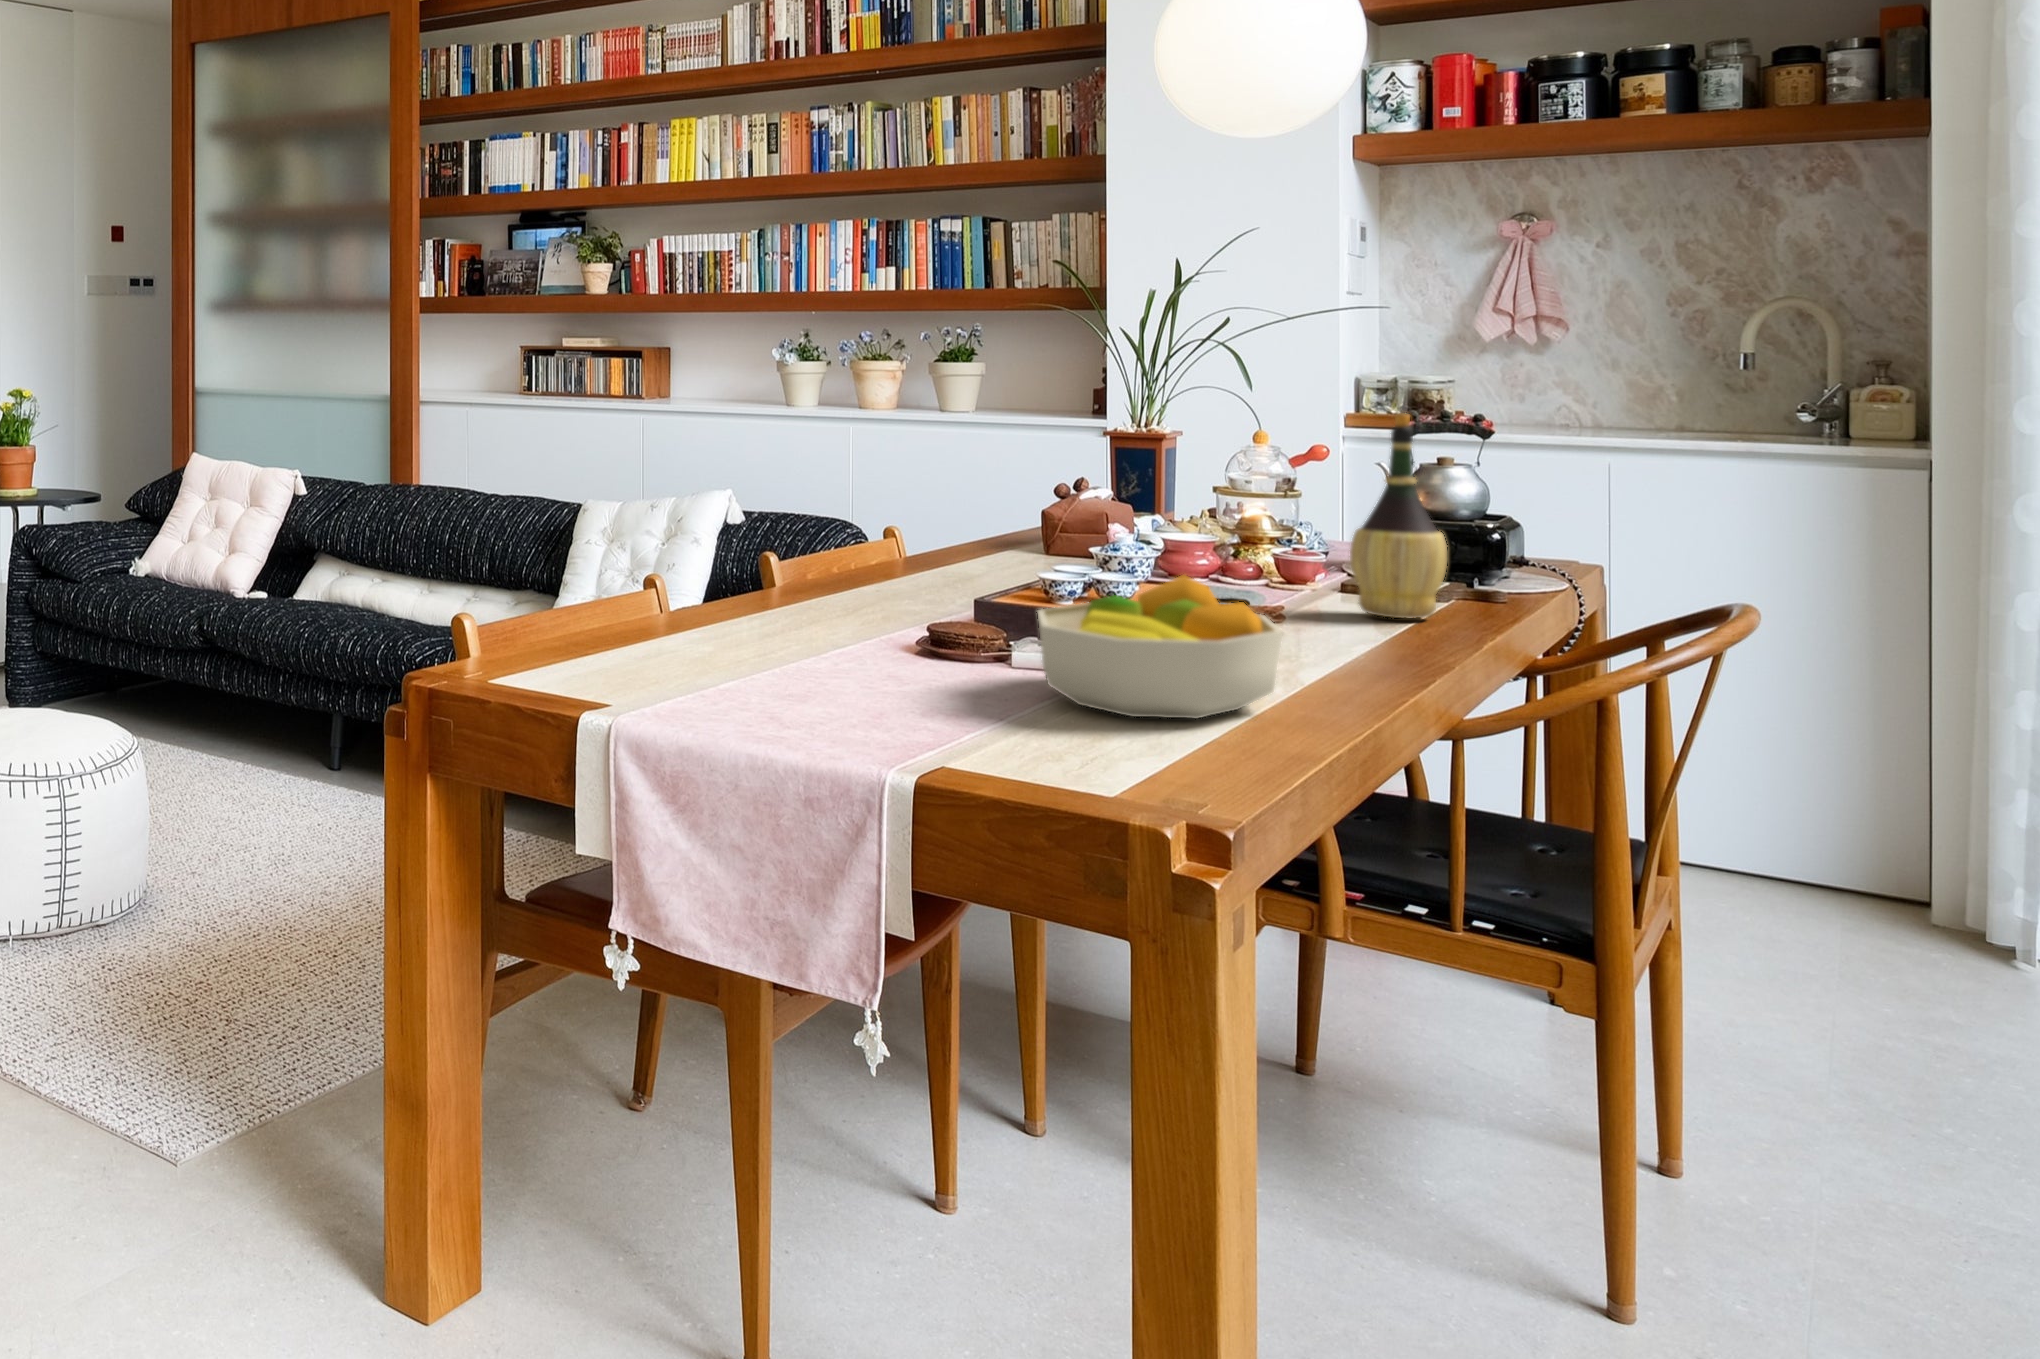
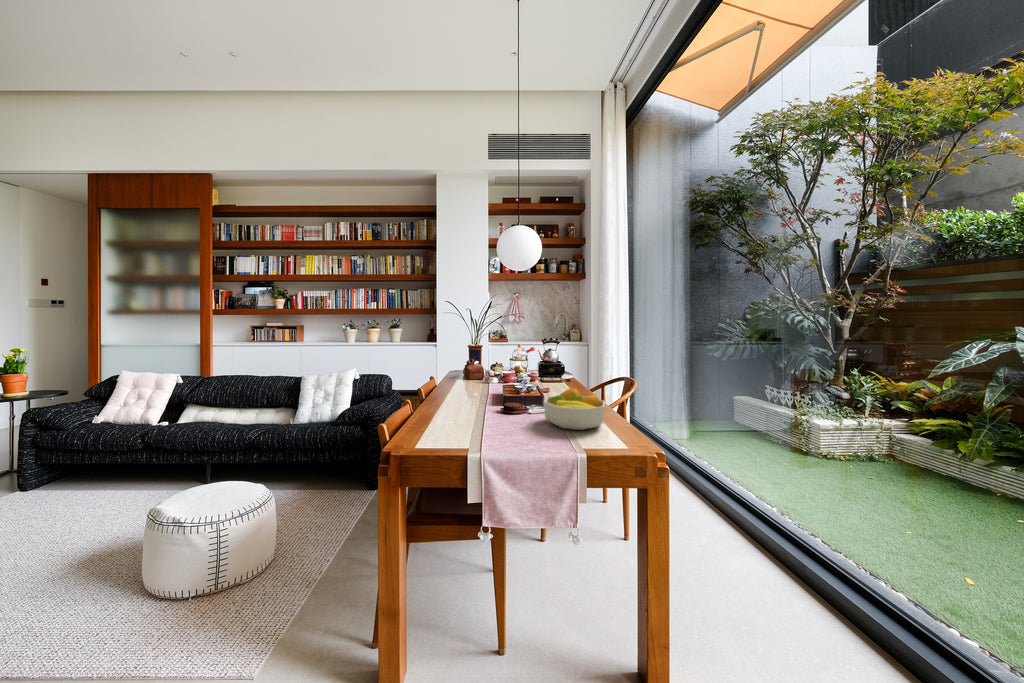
wine bottle: present [1350,413,1447,618] -> none [558,341,578,392]

